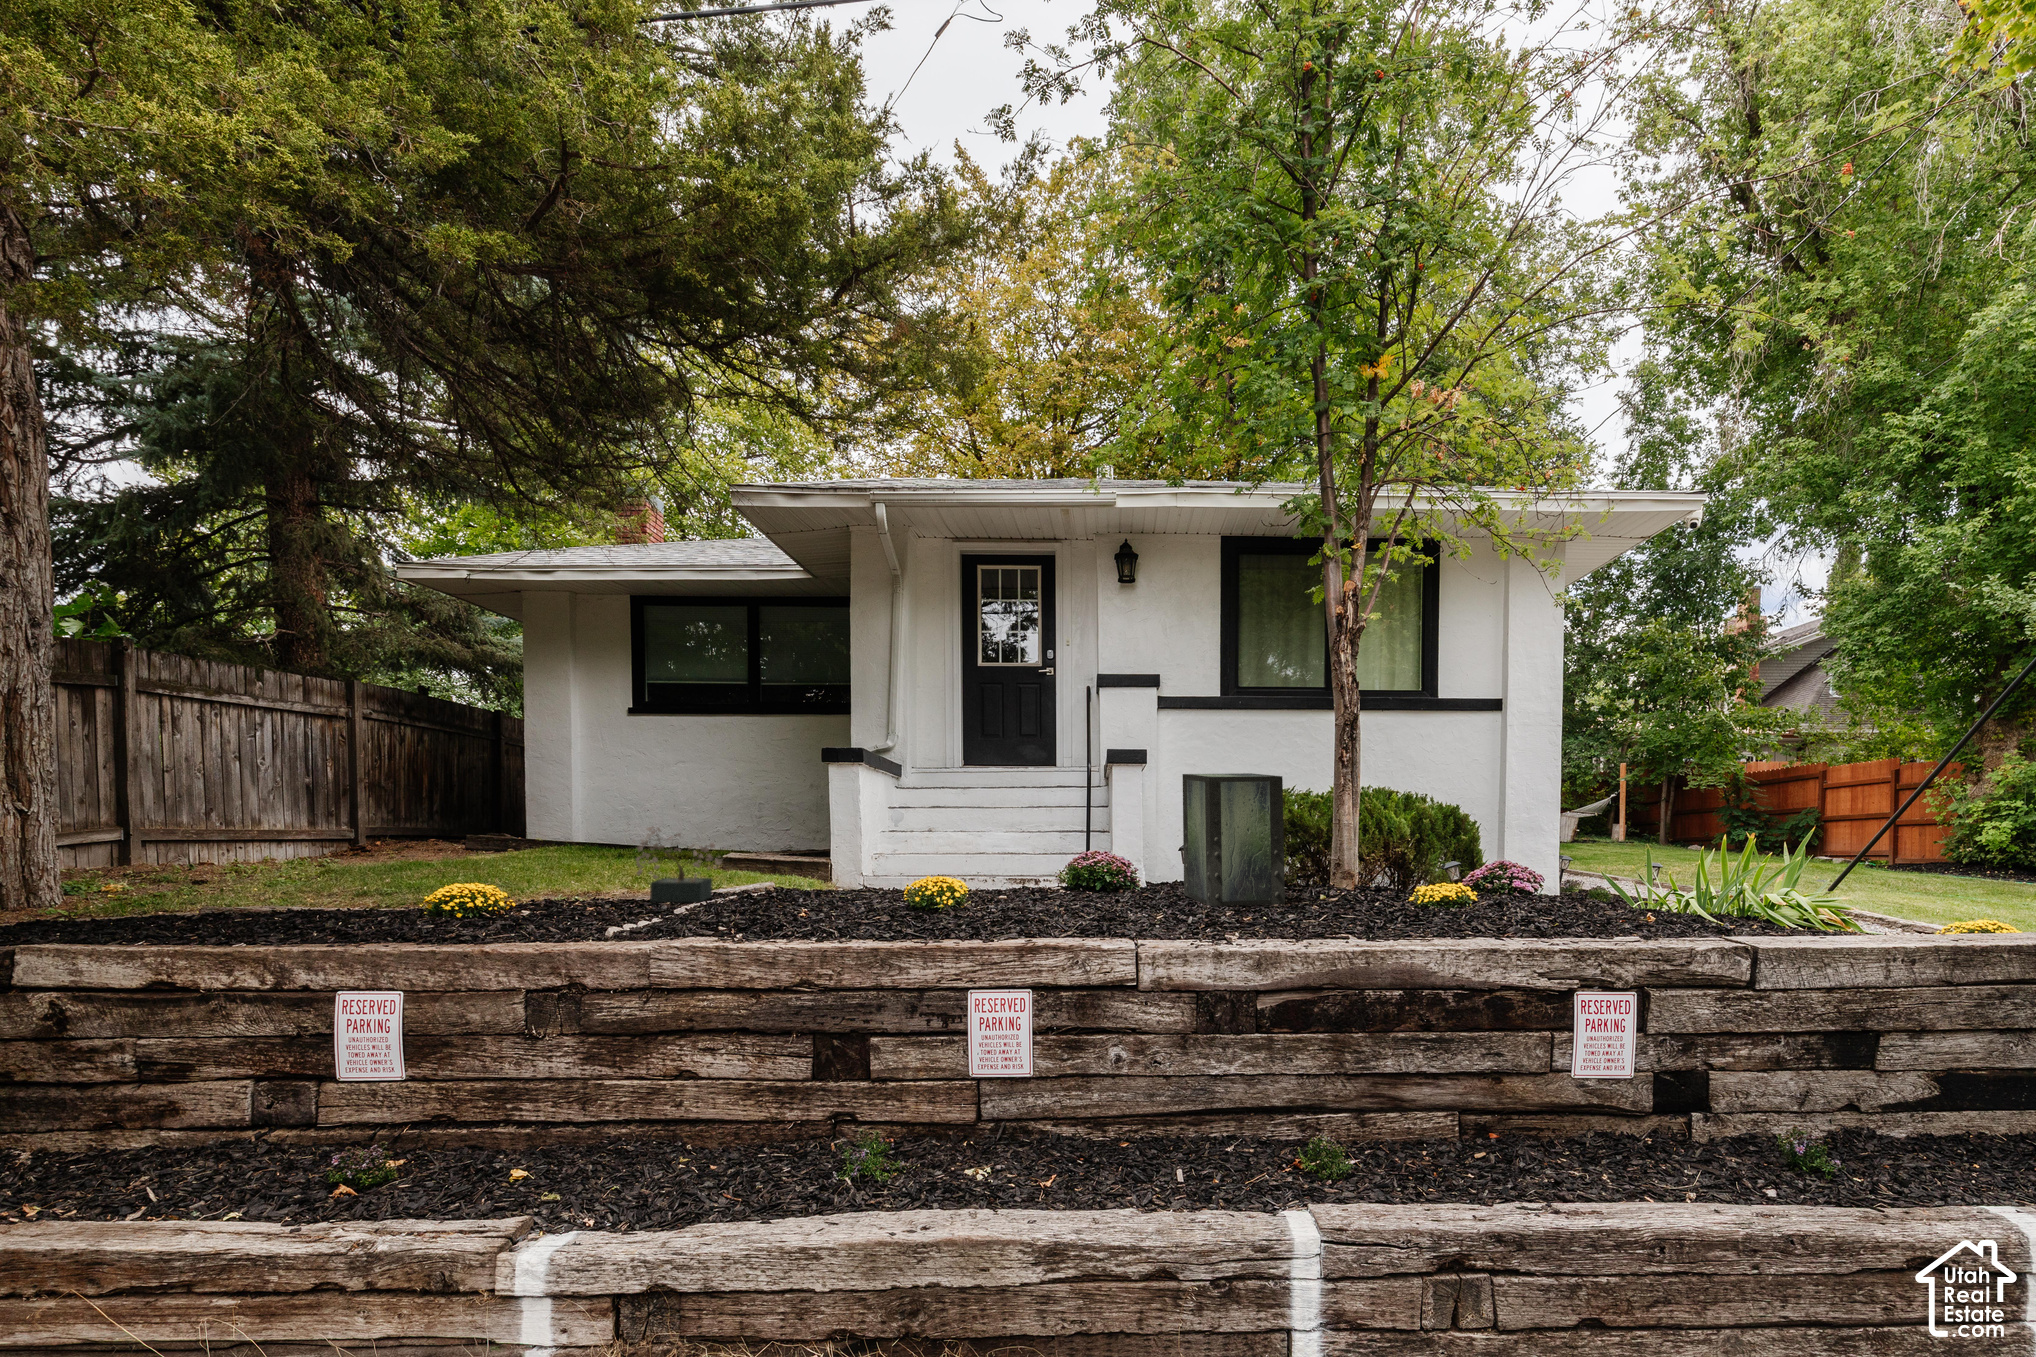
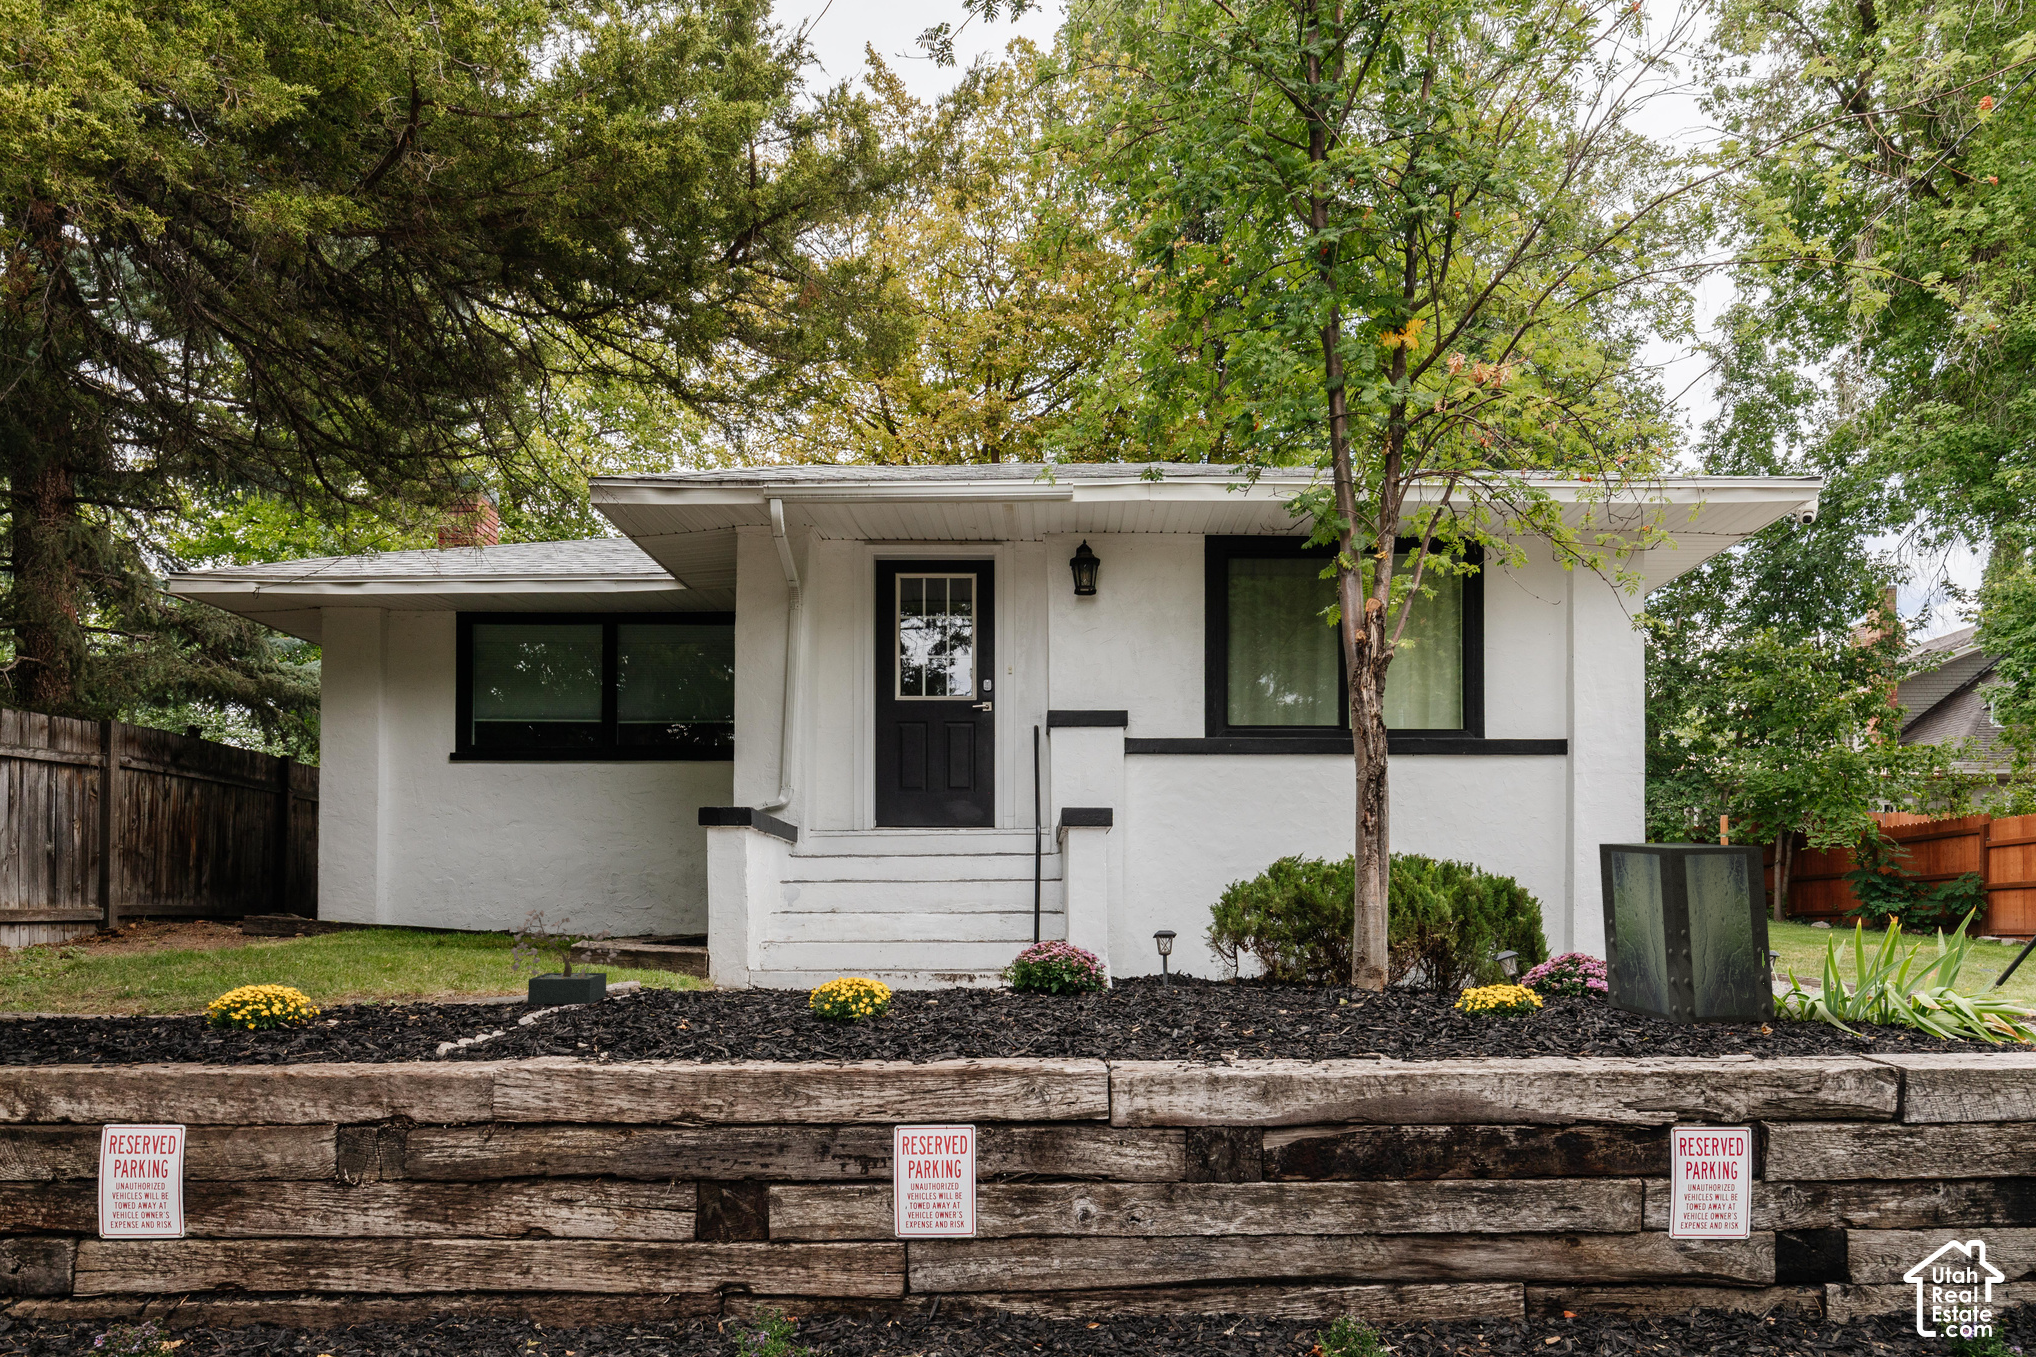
storage box: present [1183,773,1285,906] -> present [1599,843,1775,1023]

